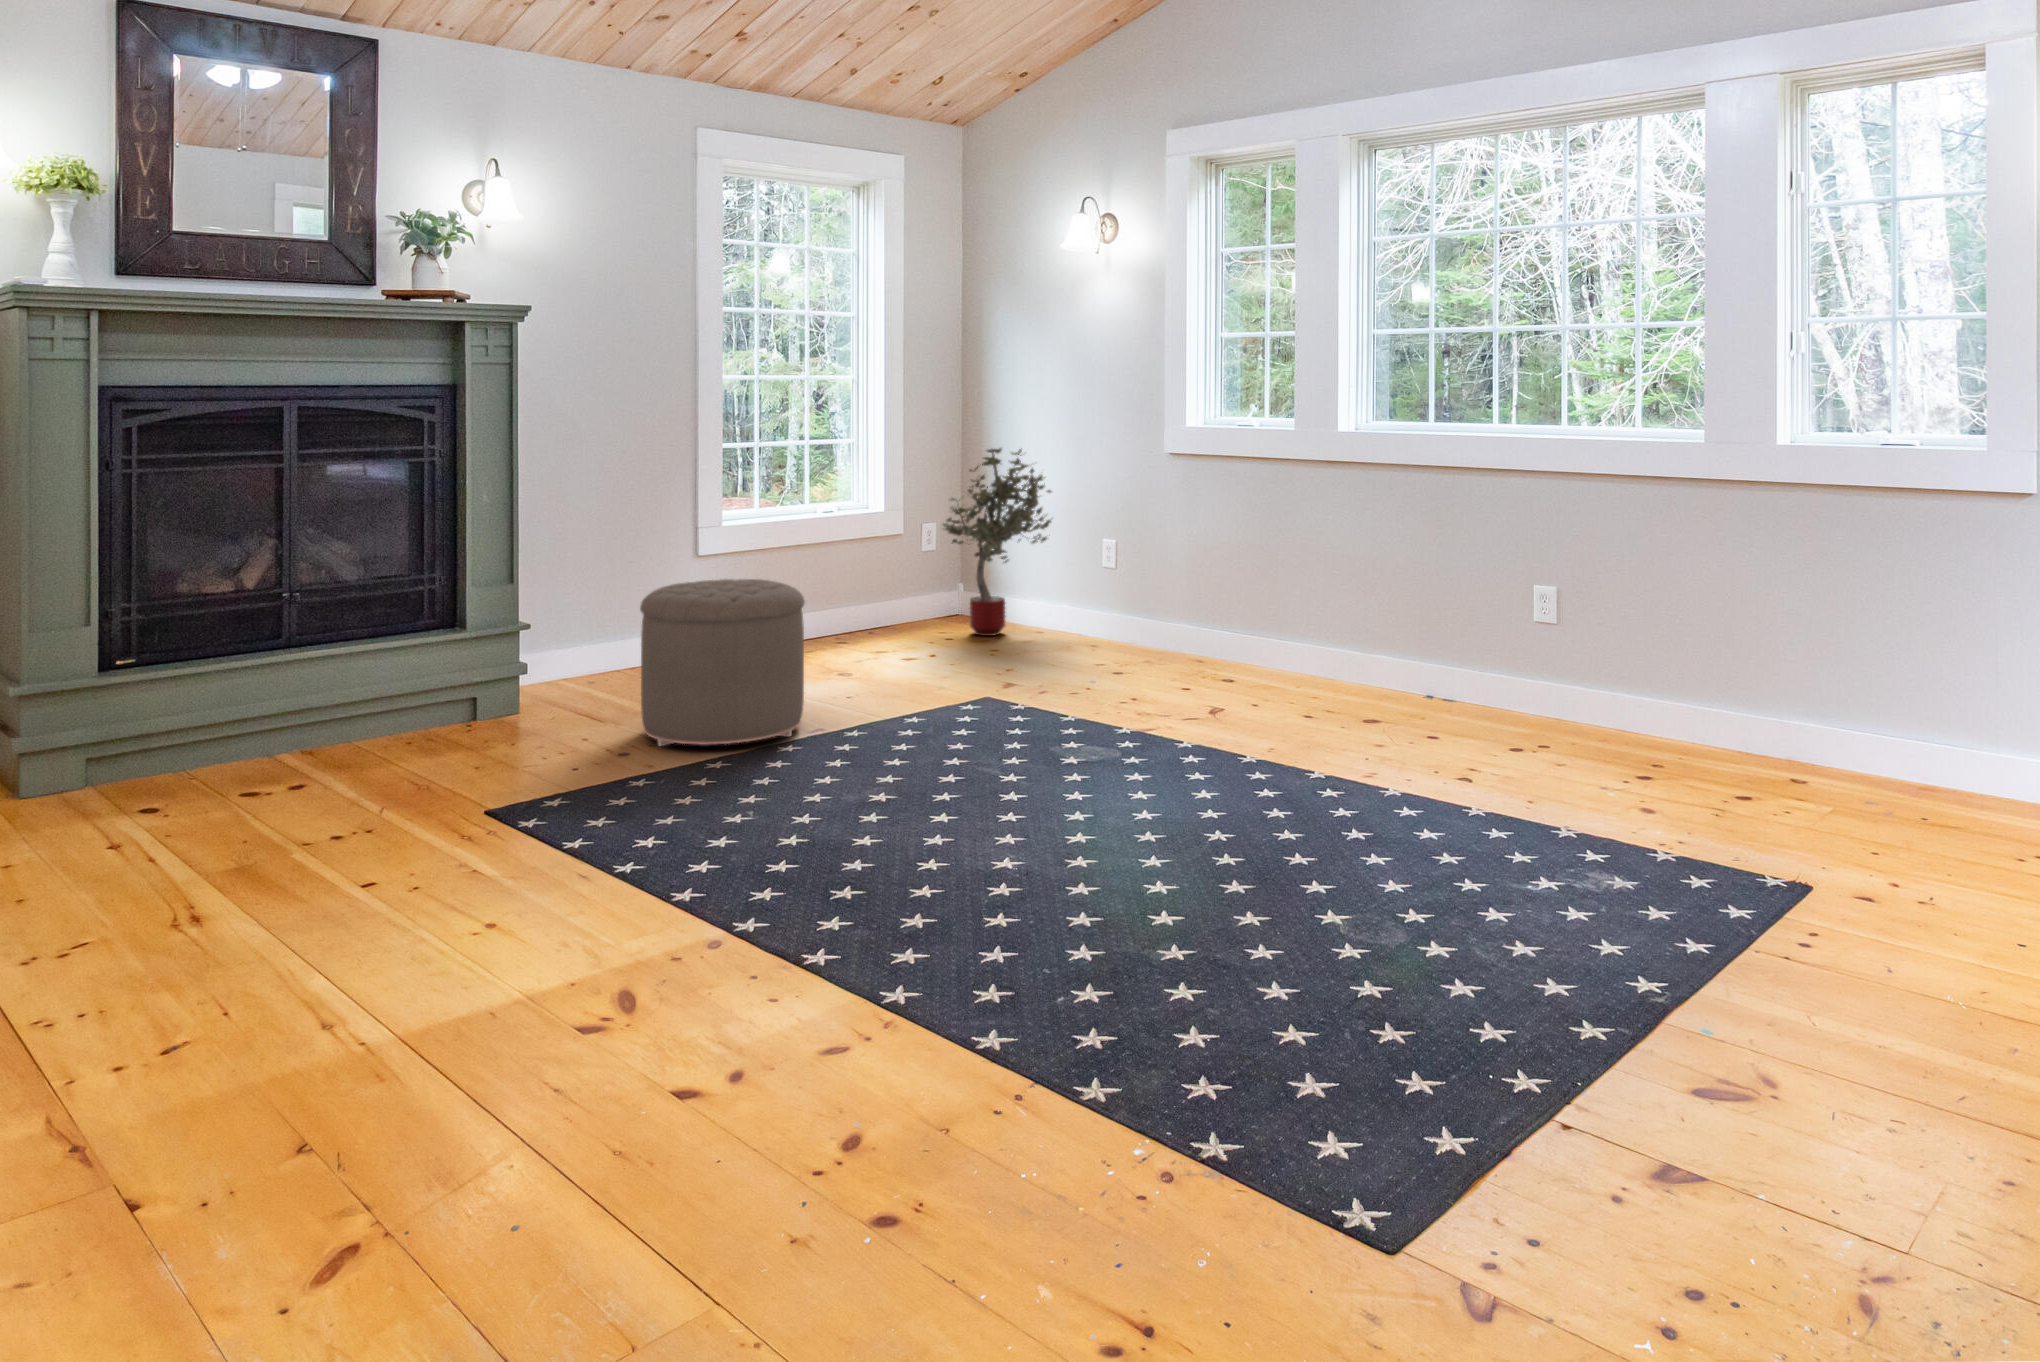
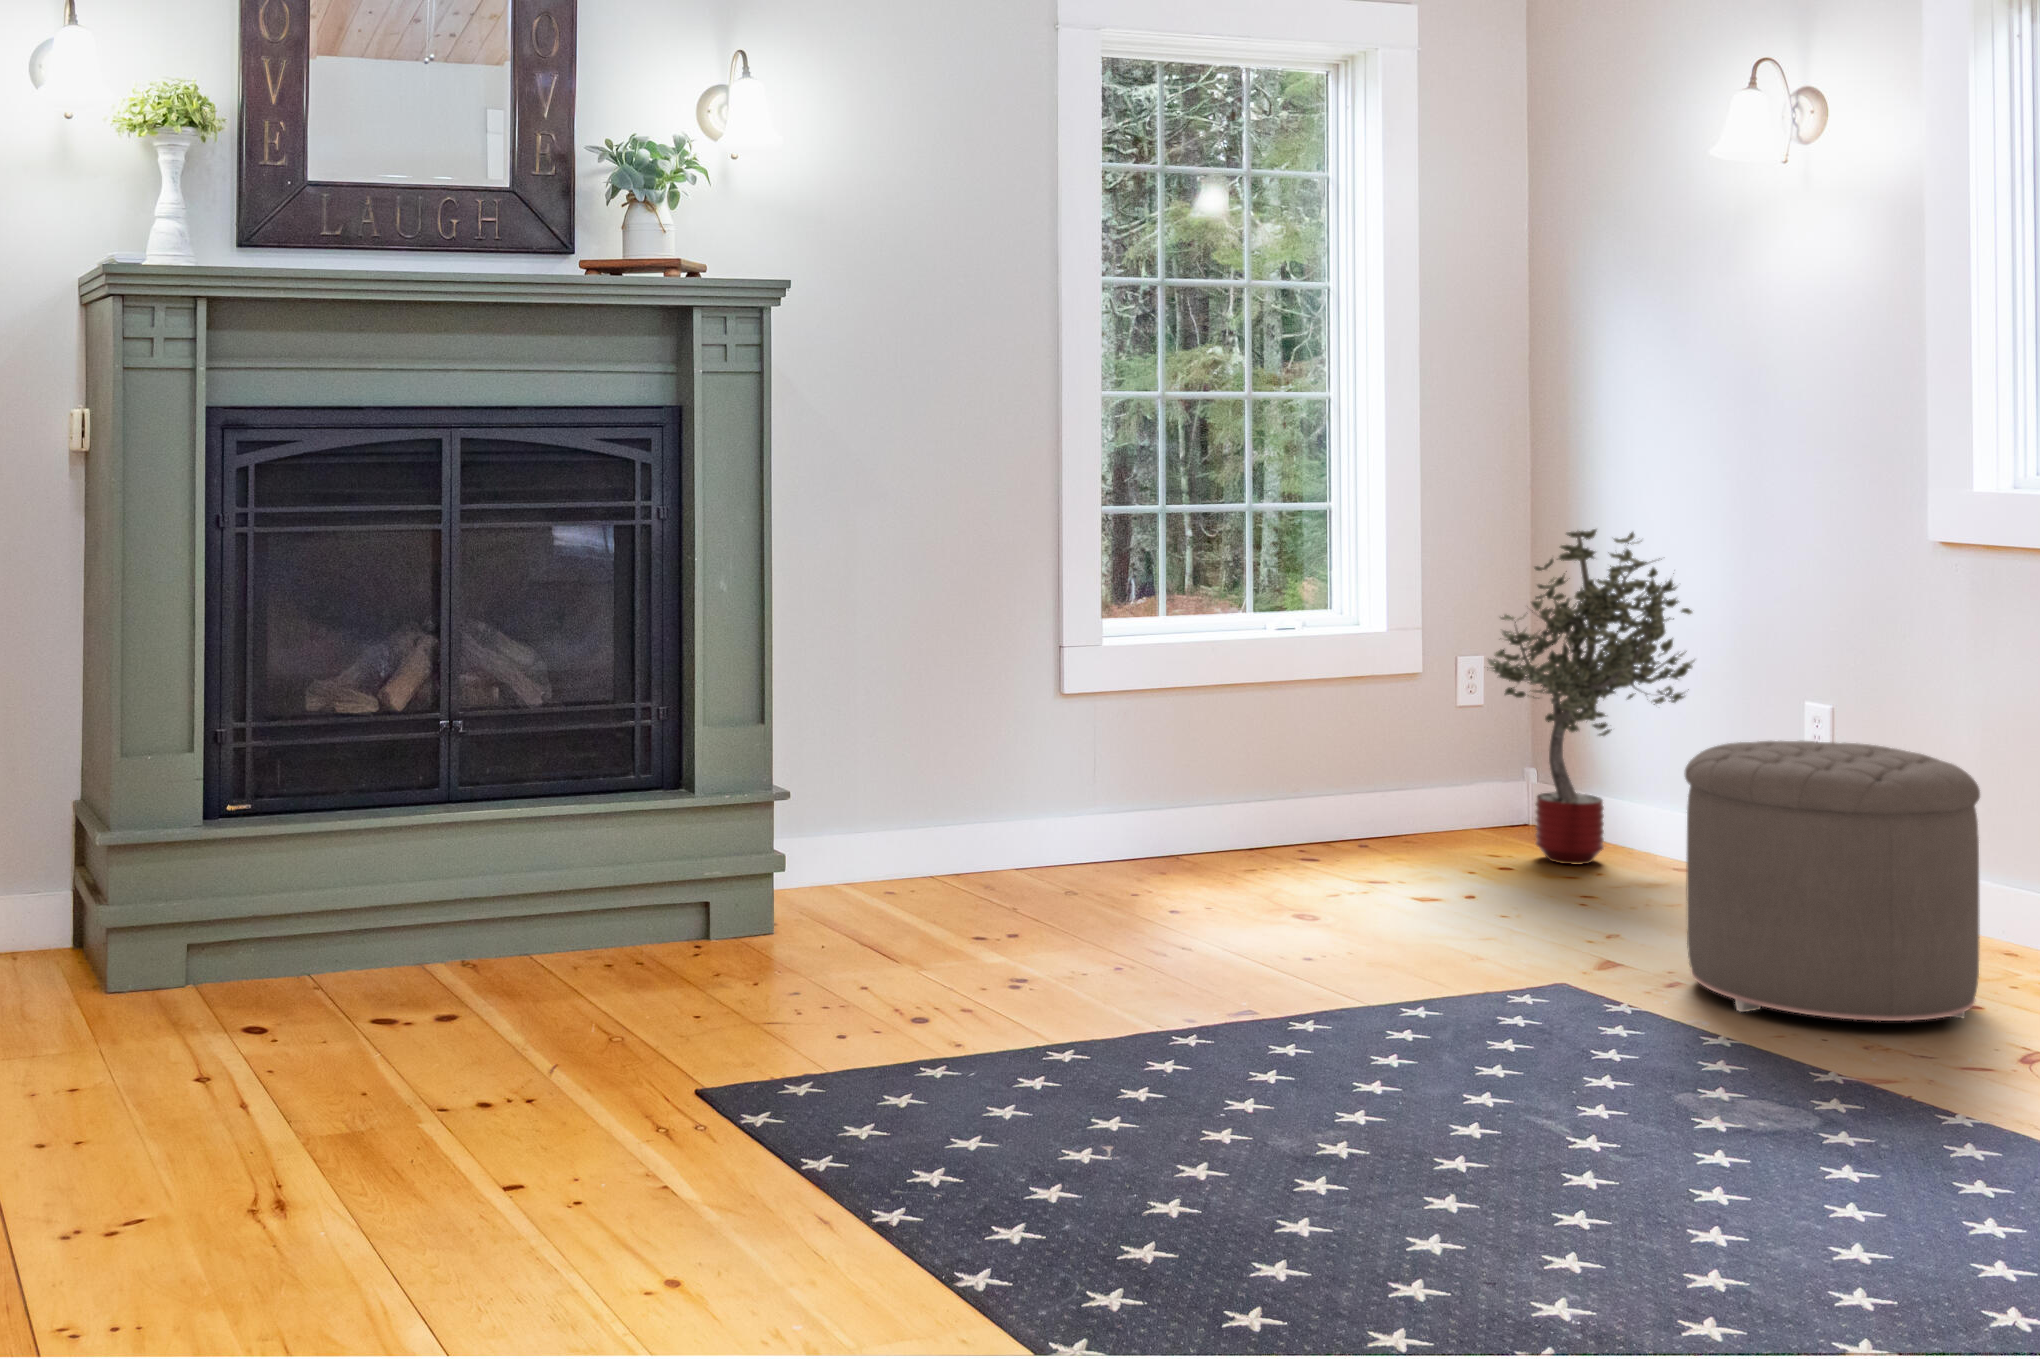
ottoman: present [640,579,805,746] -> present [1684,741,1980,1021]

